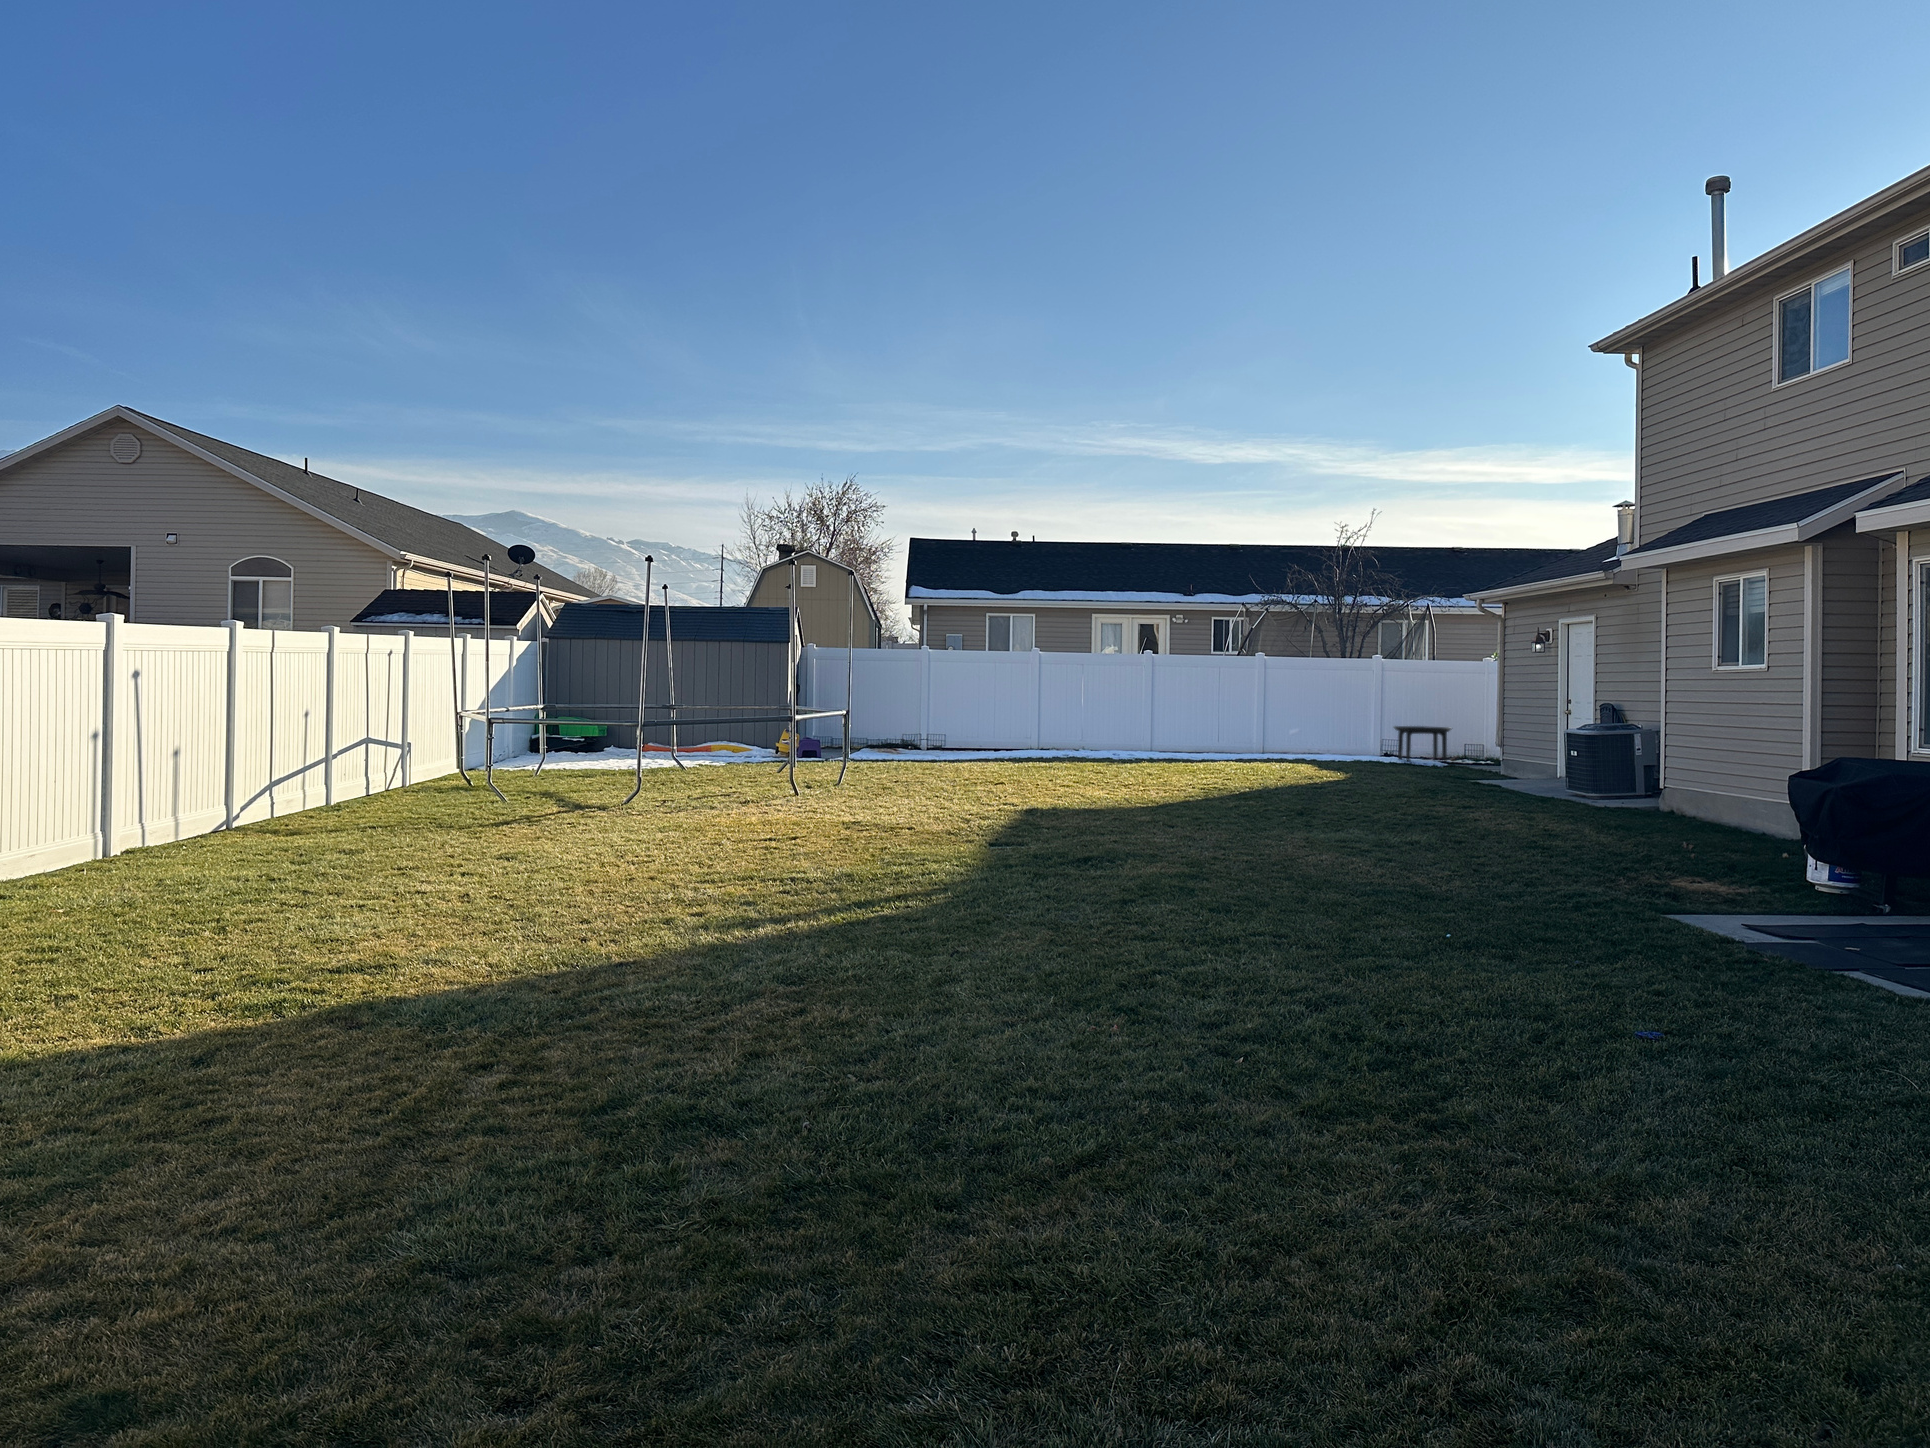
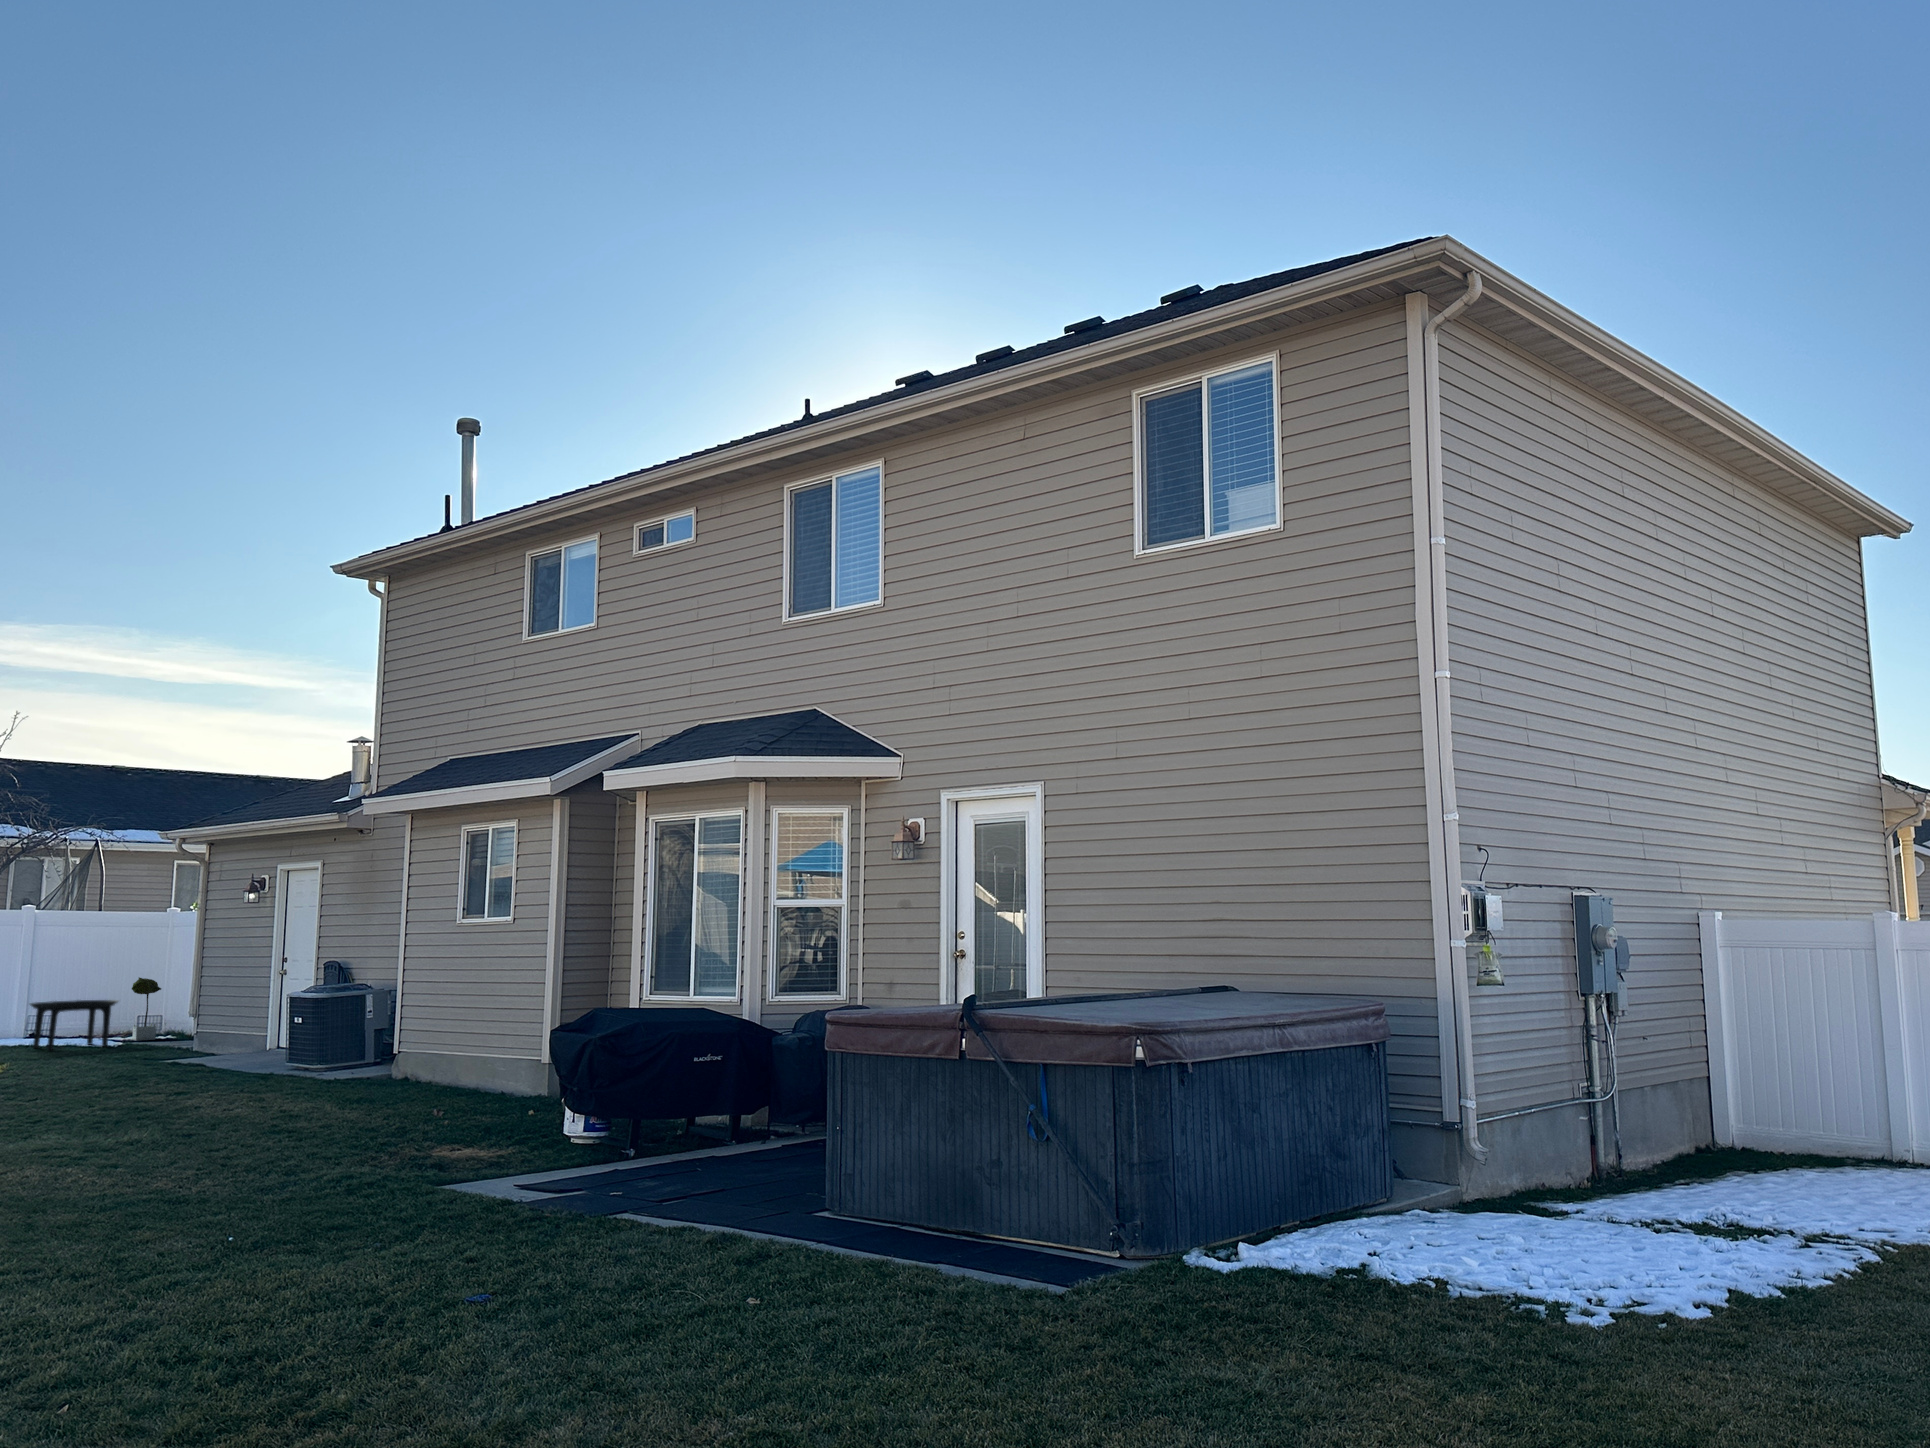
potted tree: none [1462,711,1484,759] -> present [132,977,161,1041]

